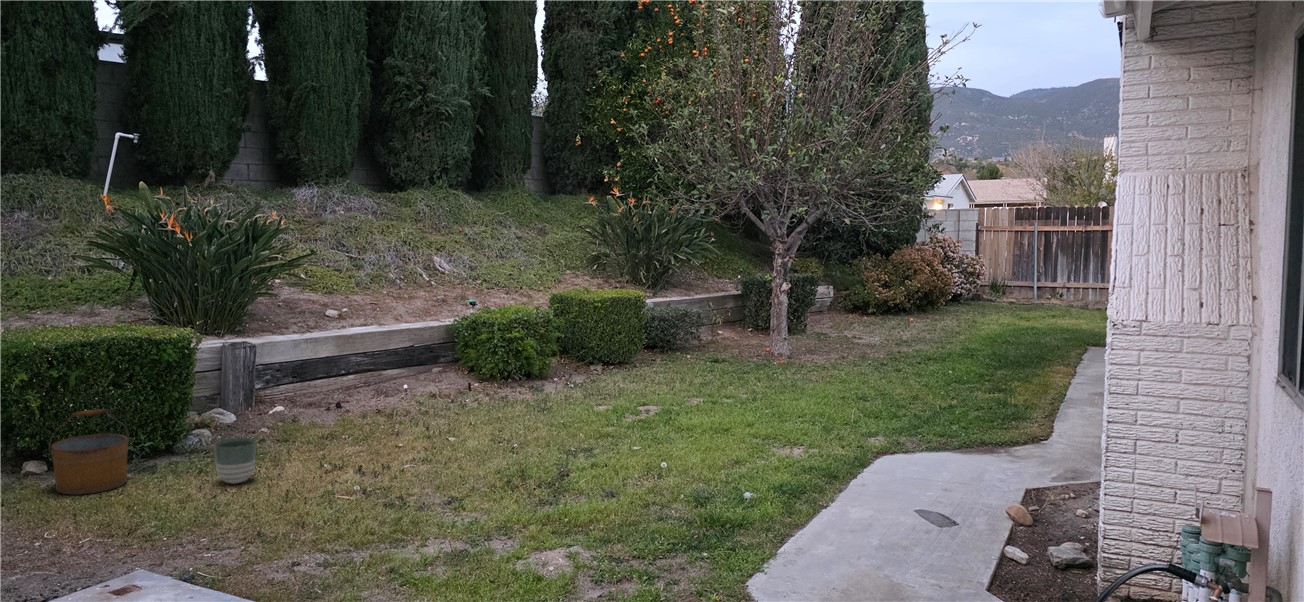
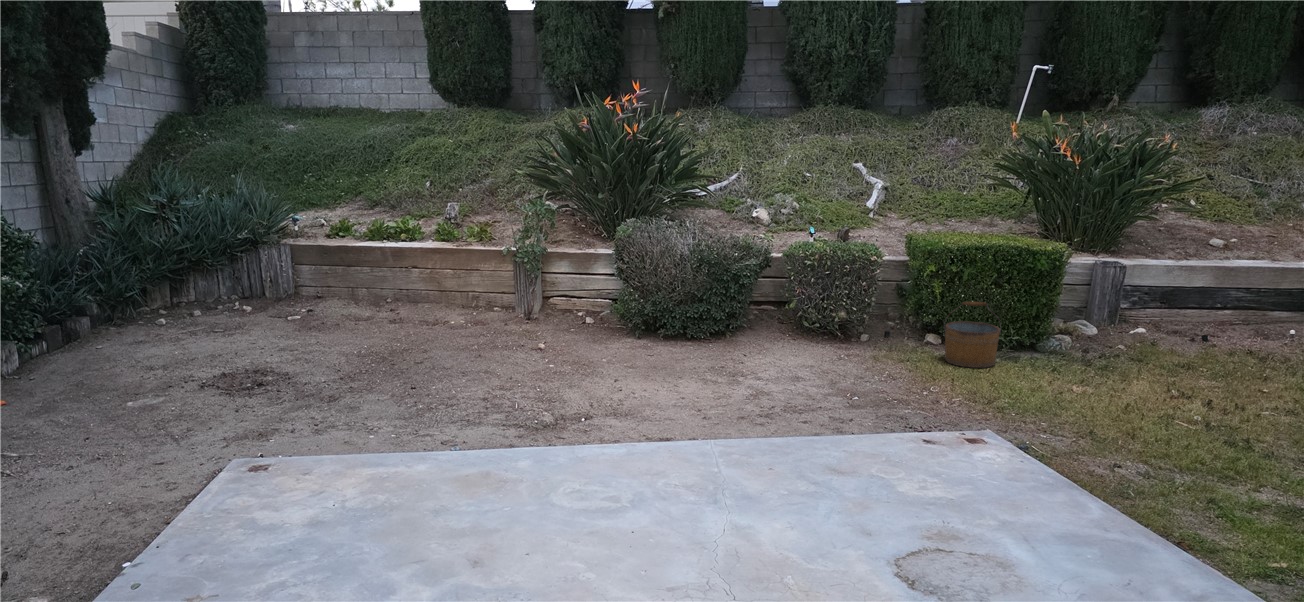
planter: present [214,438,256,484] -> none [1067,346,1106,387]

